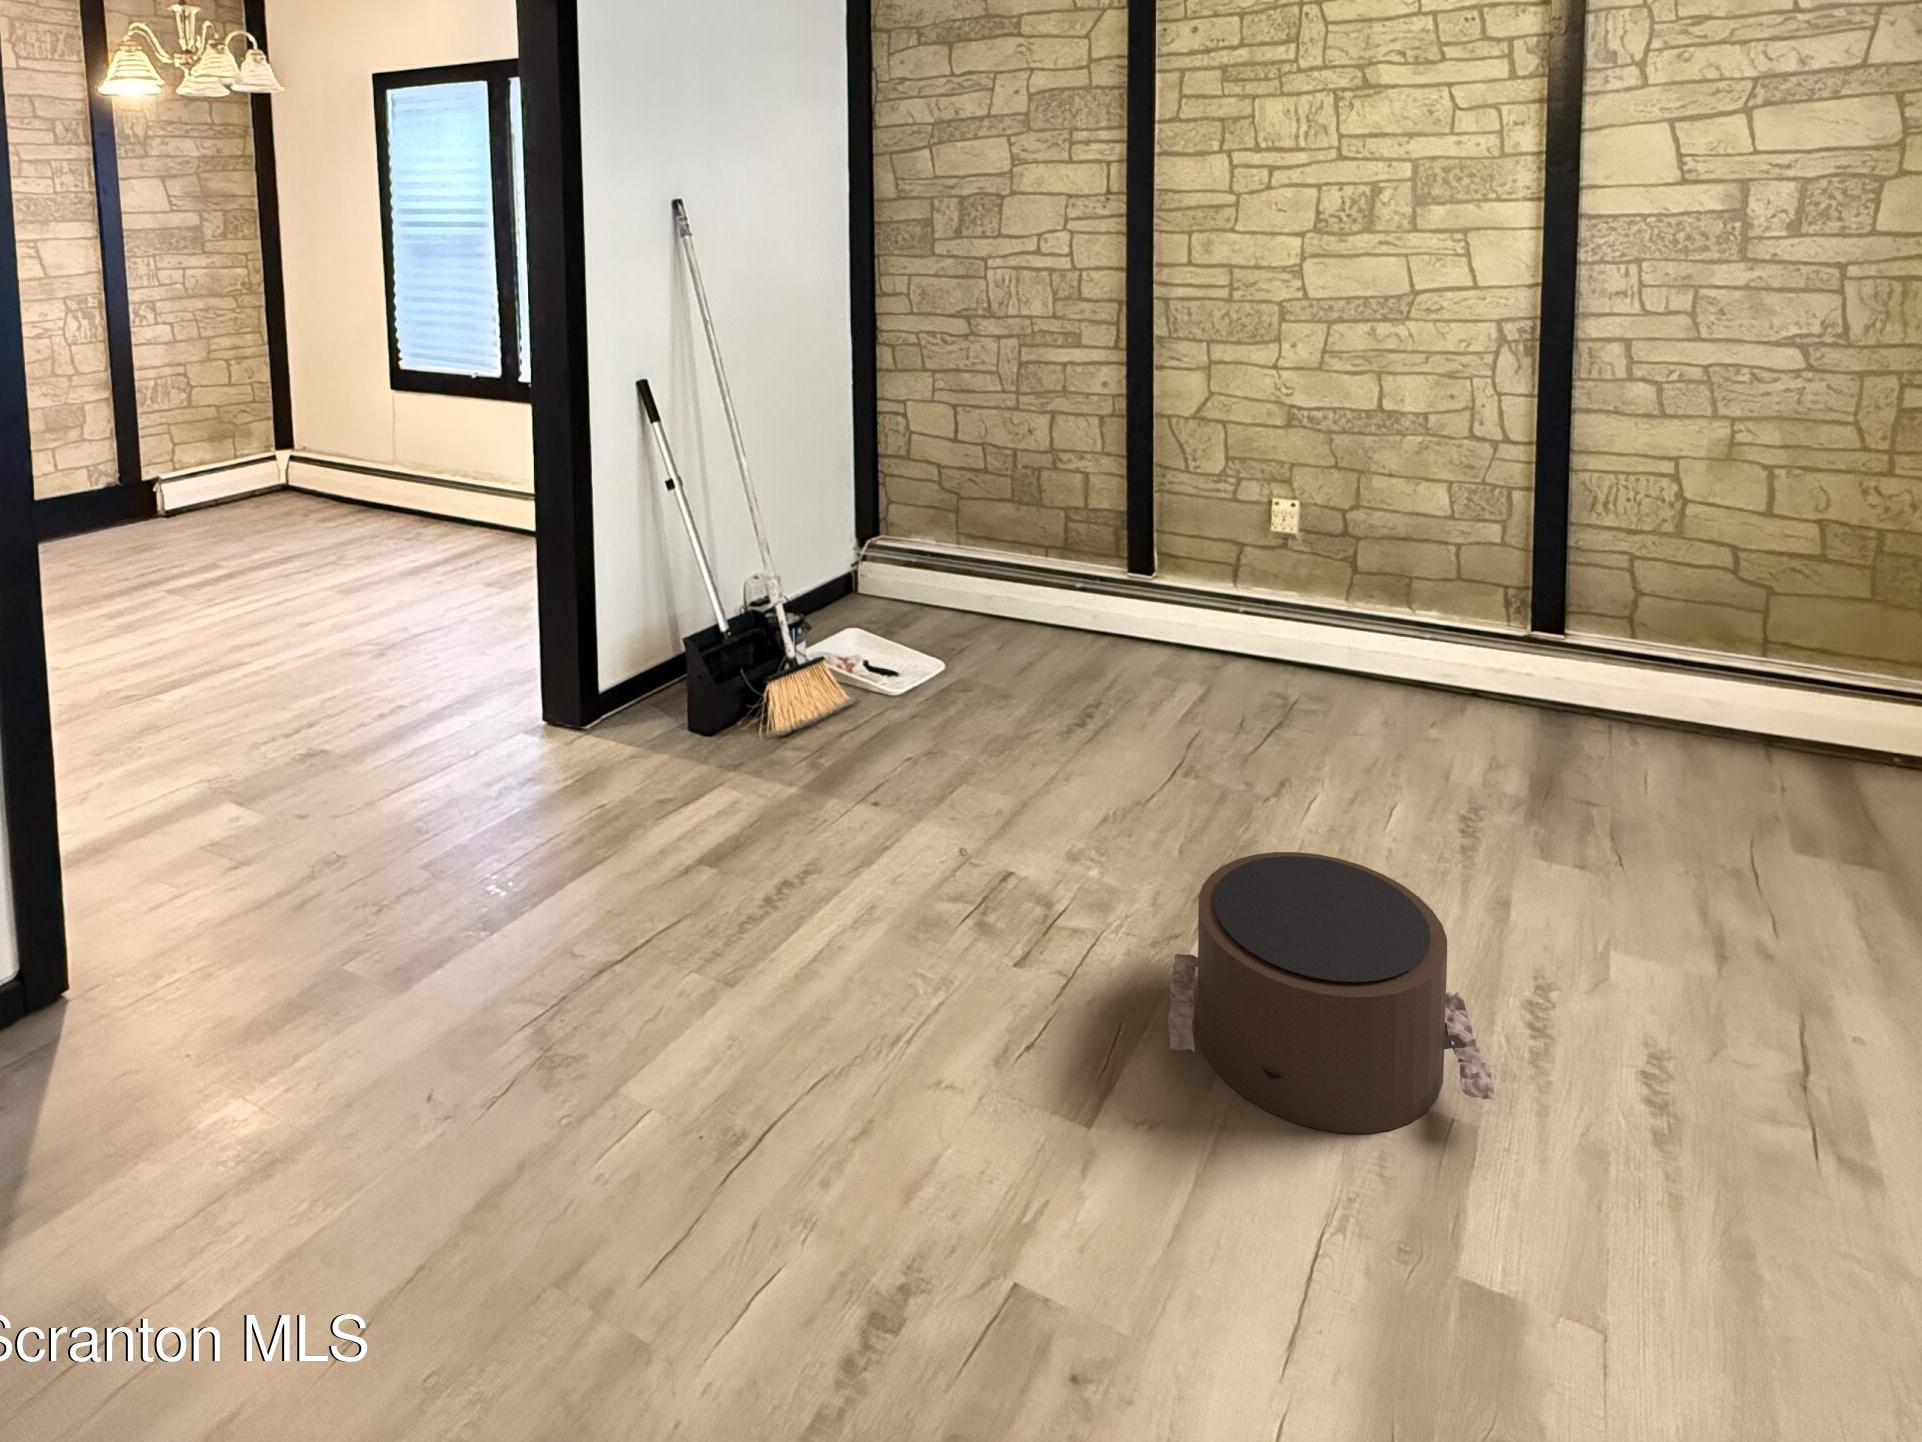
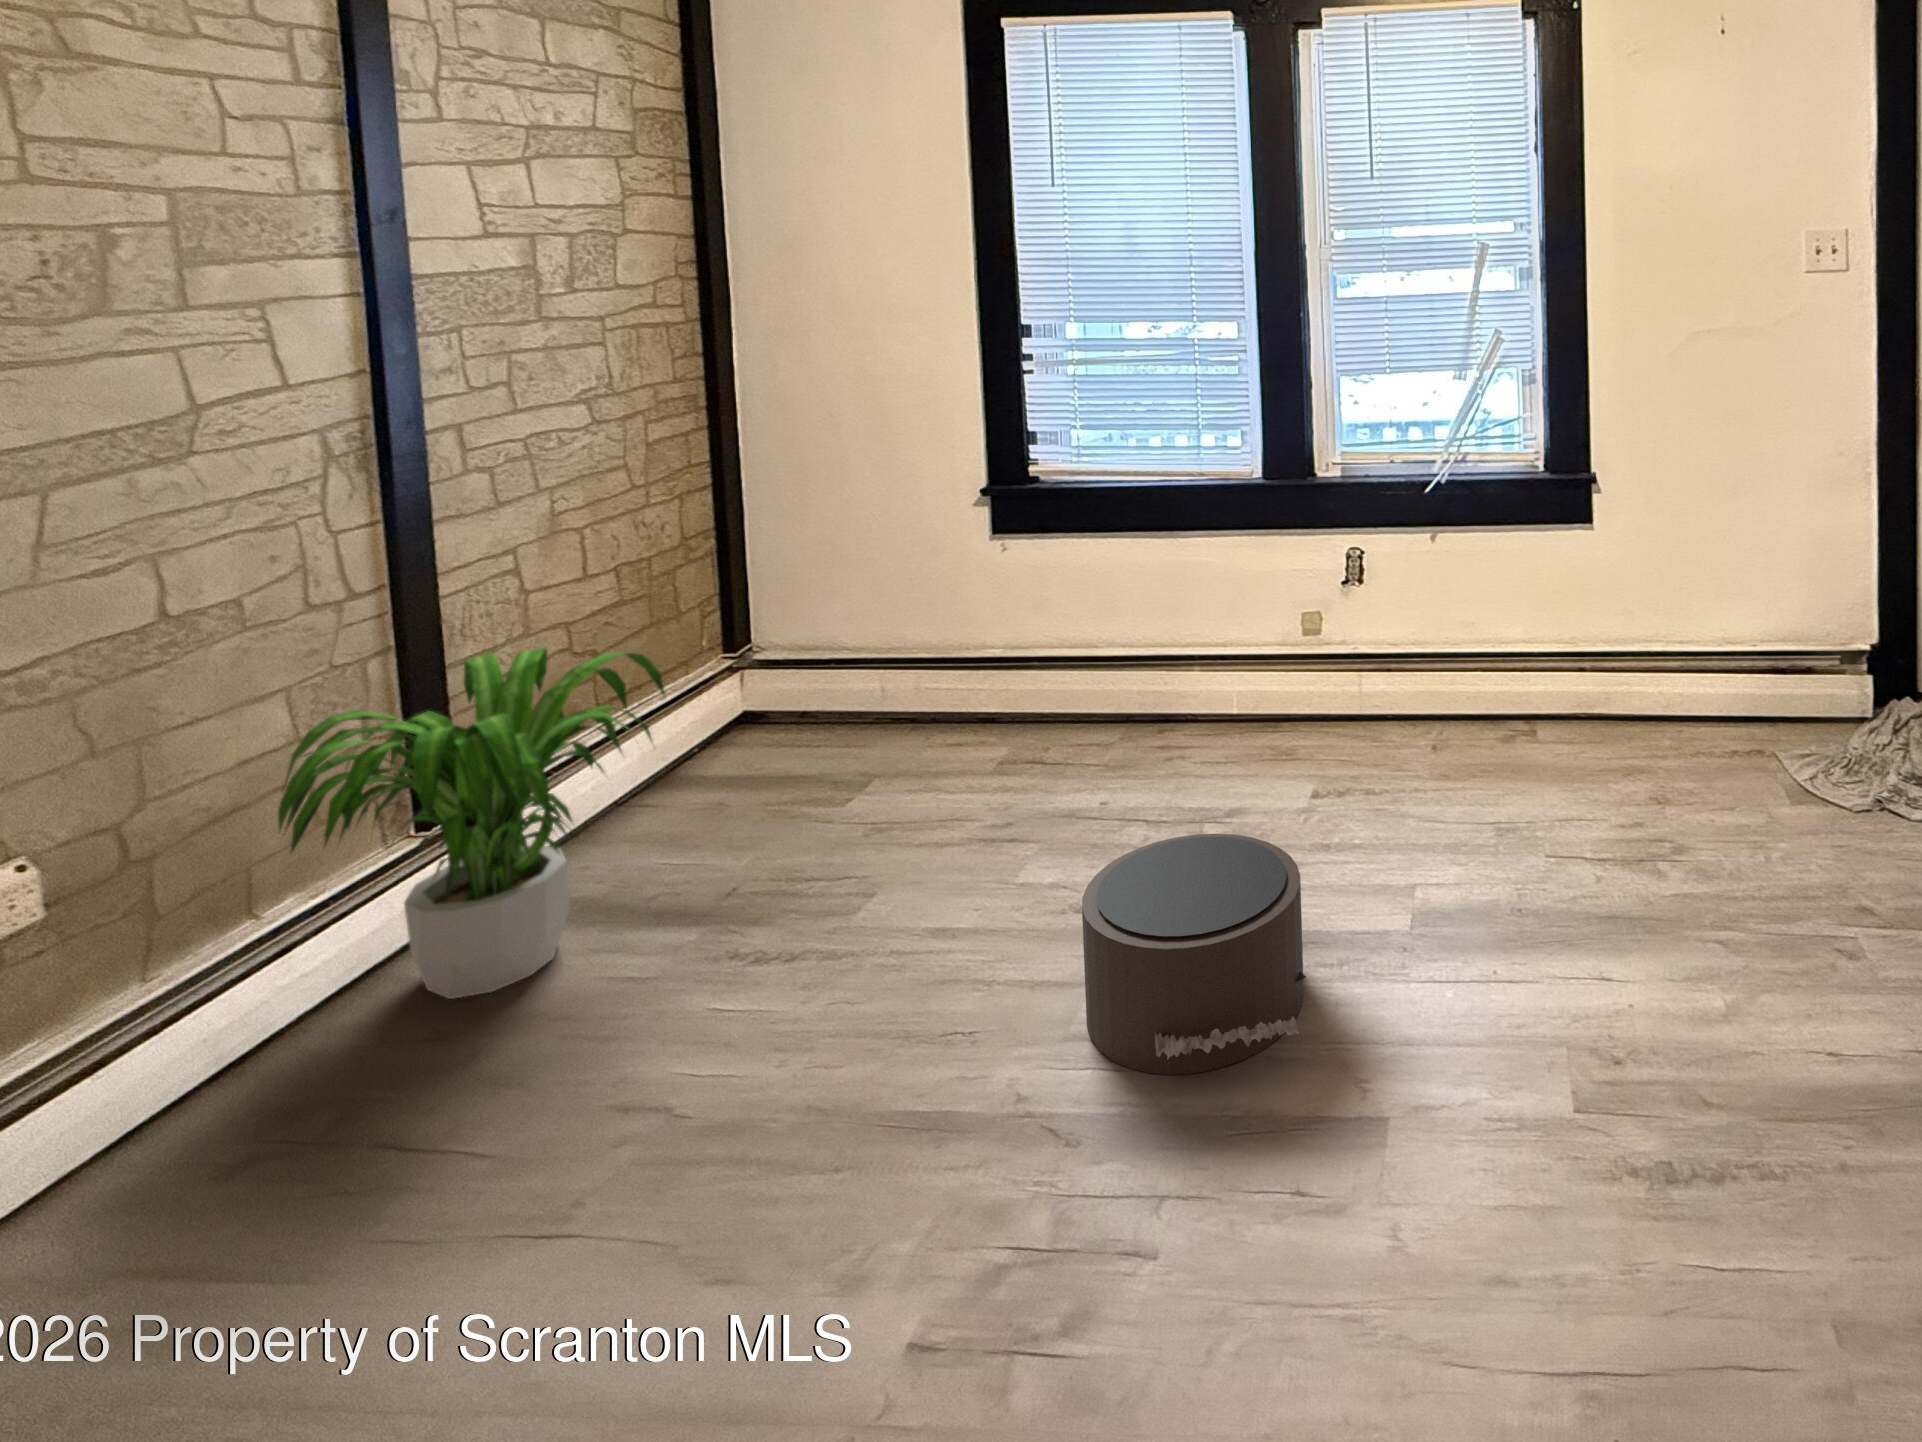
potted plant: none [1344,505,1599,737] -> present [278,648,665,999]

